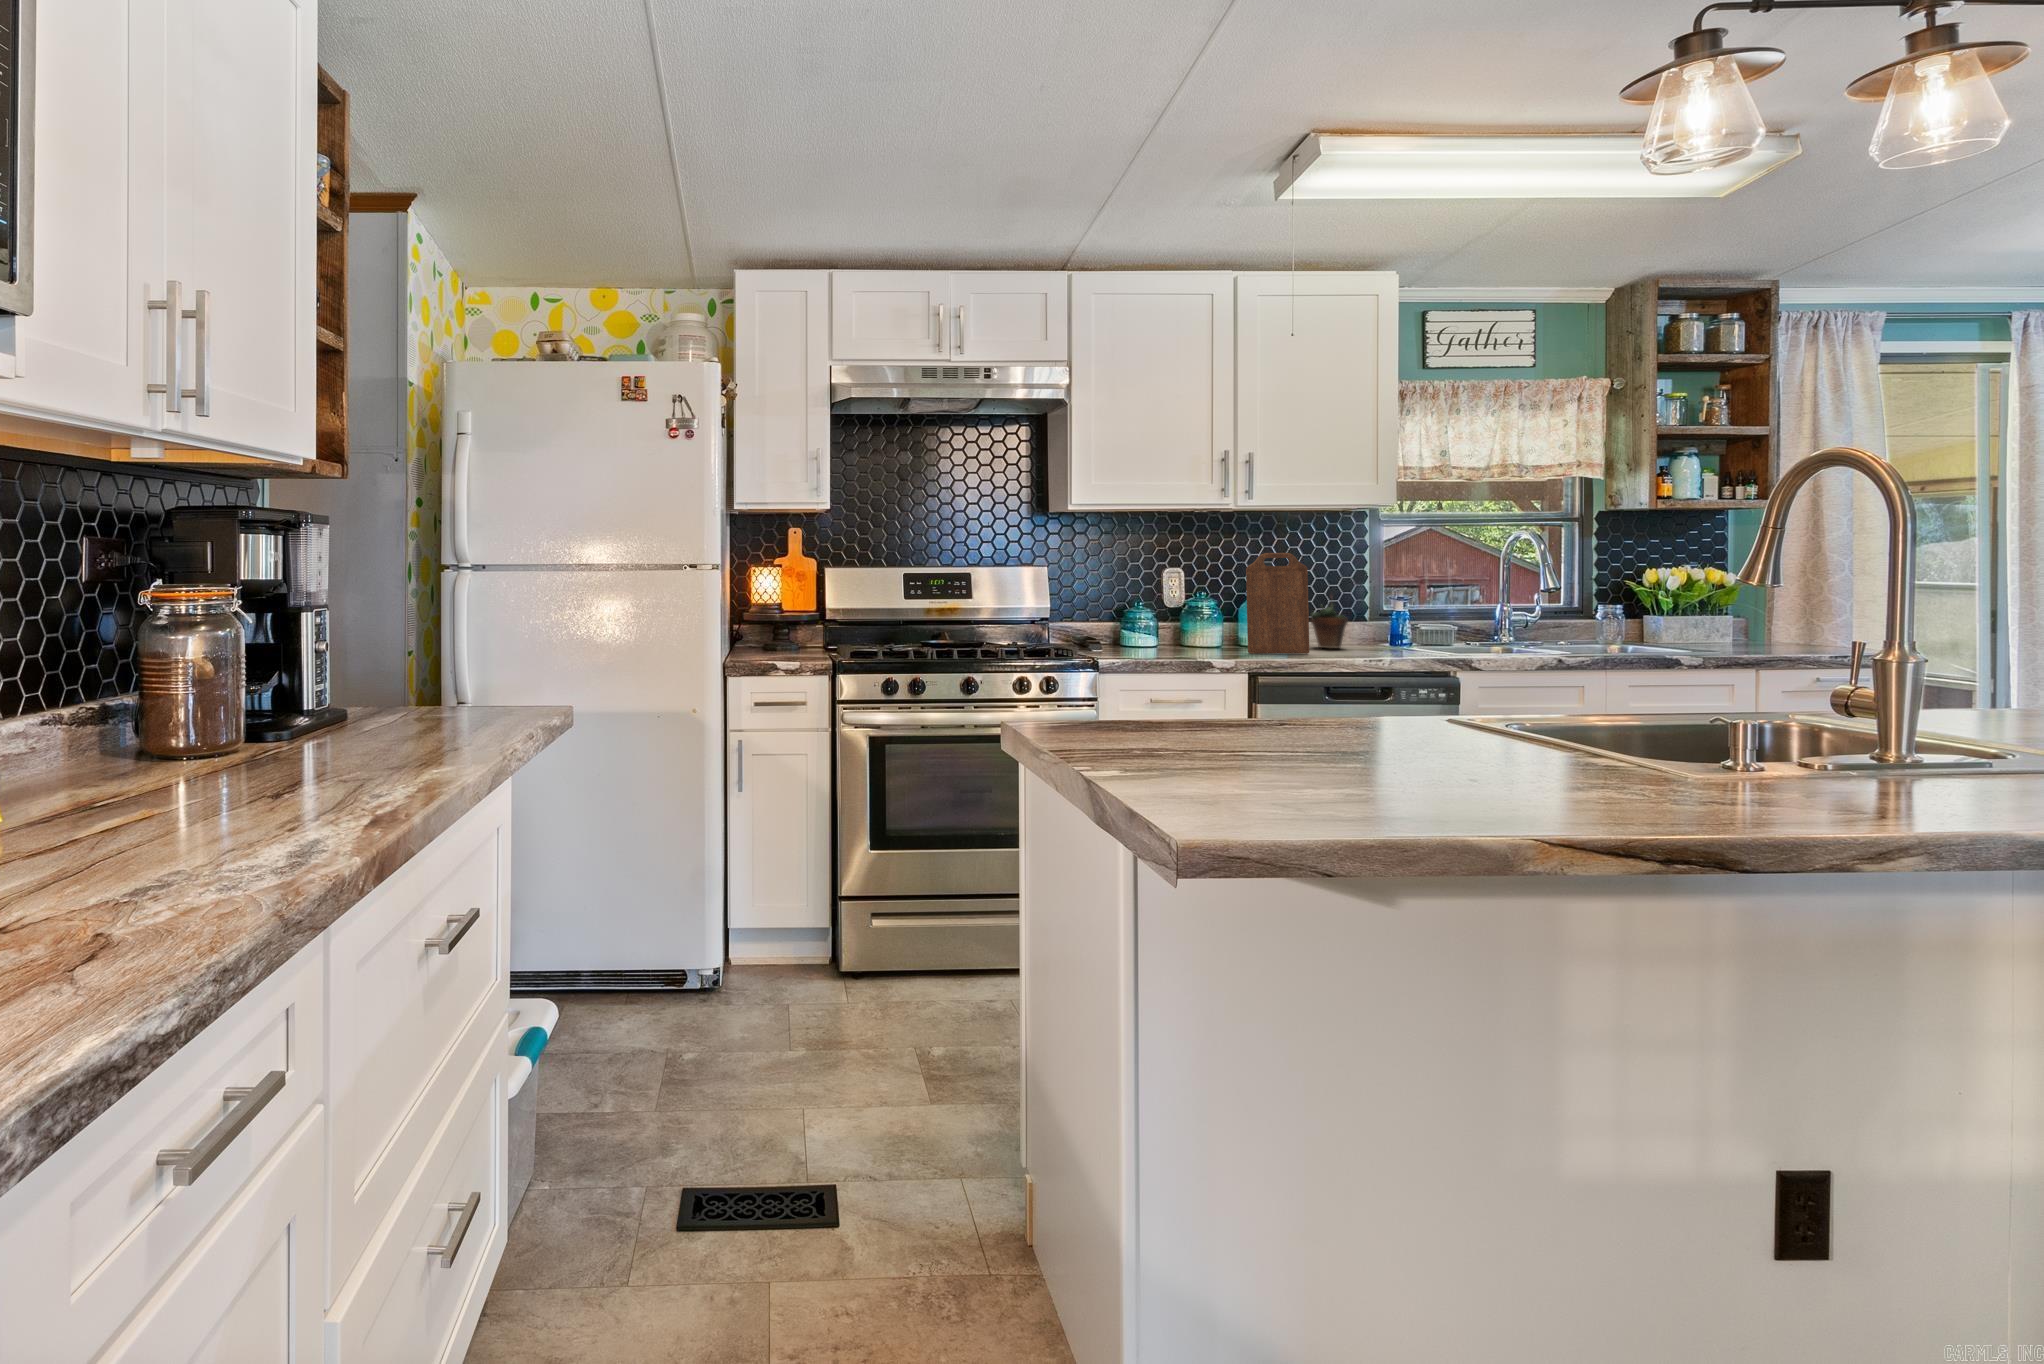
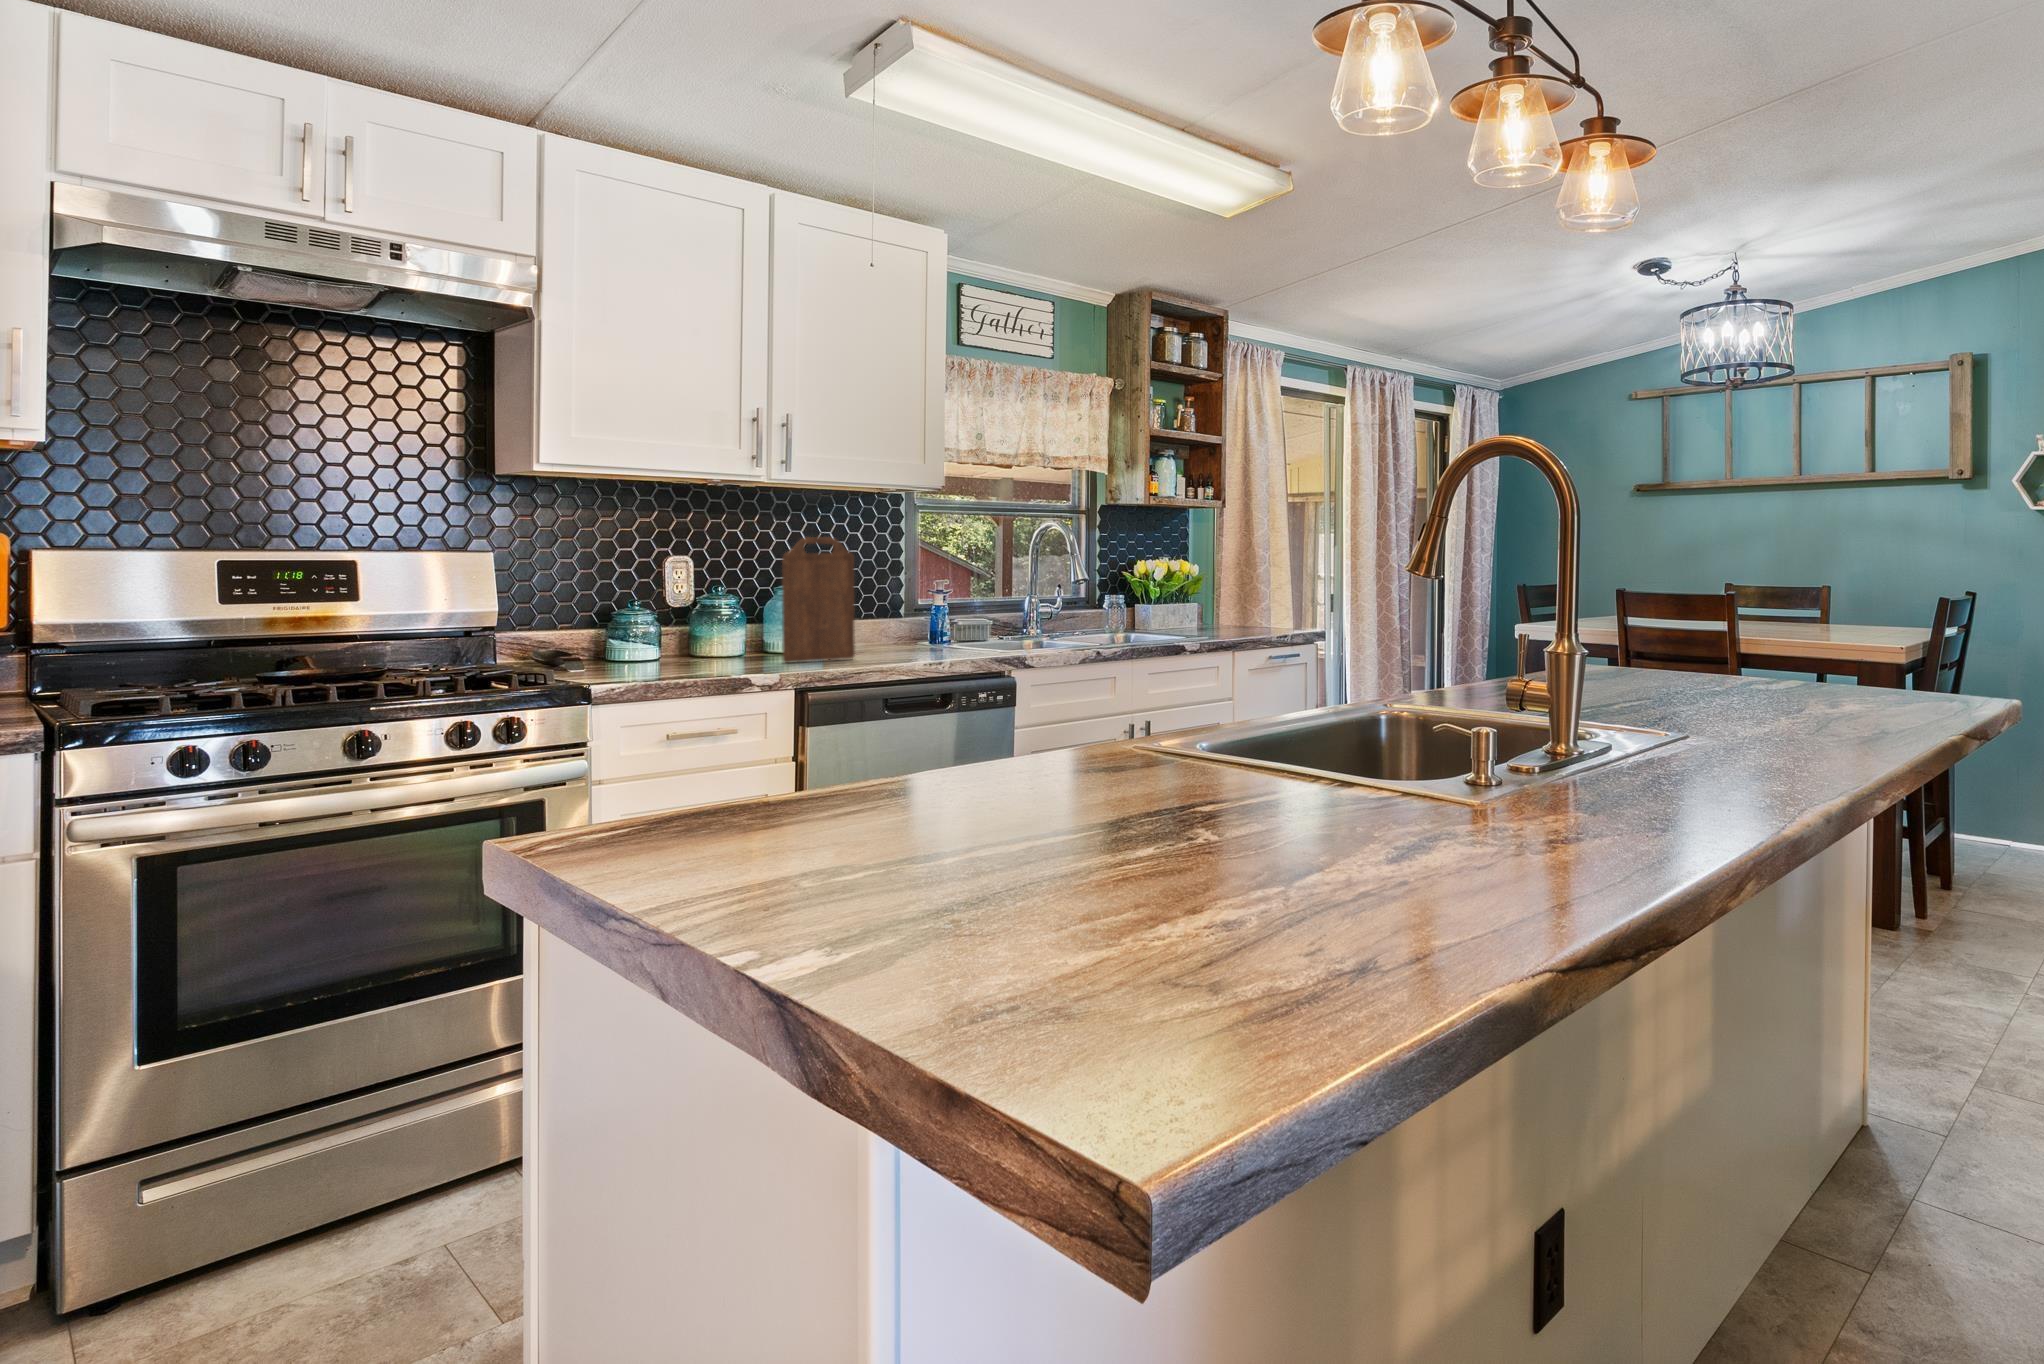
succulent plant: present [1311,595,1348,648] -> none [851,586,892,652]

